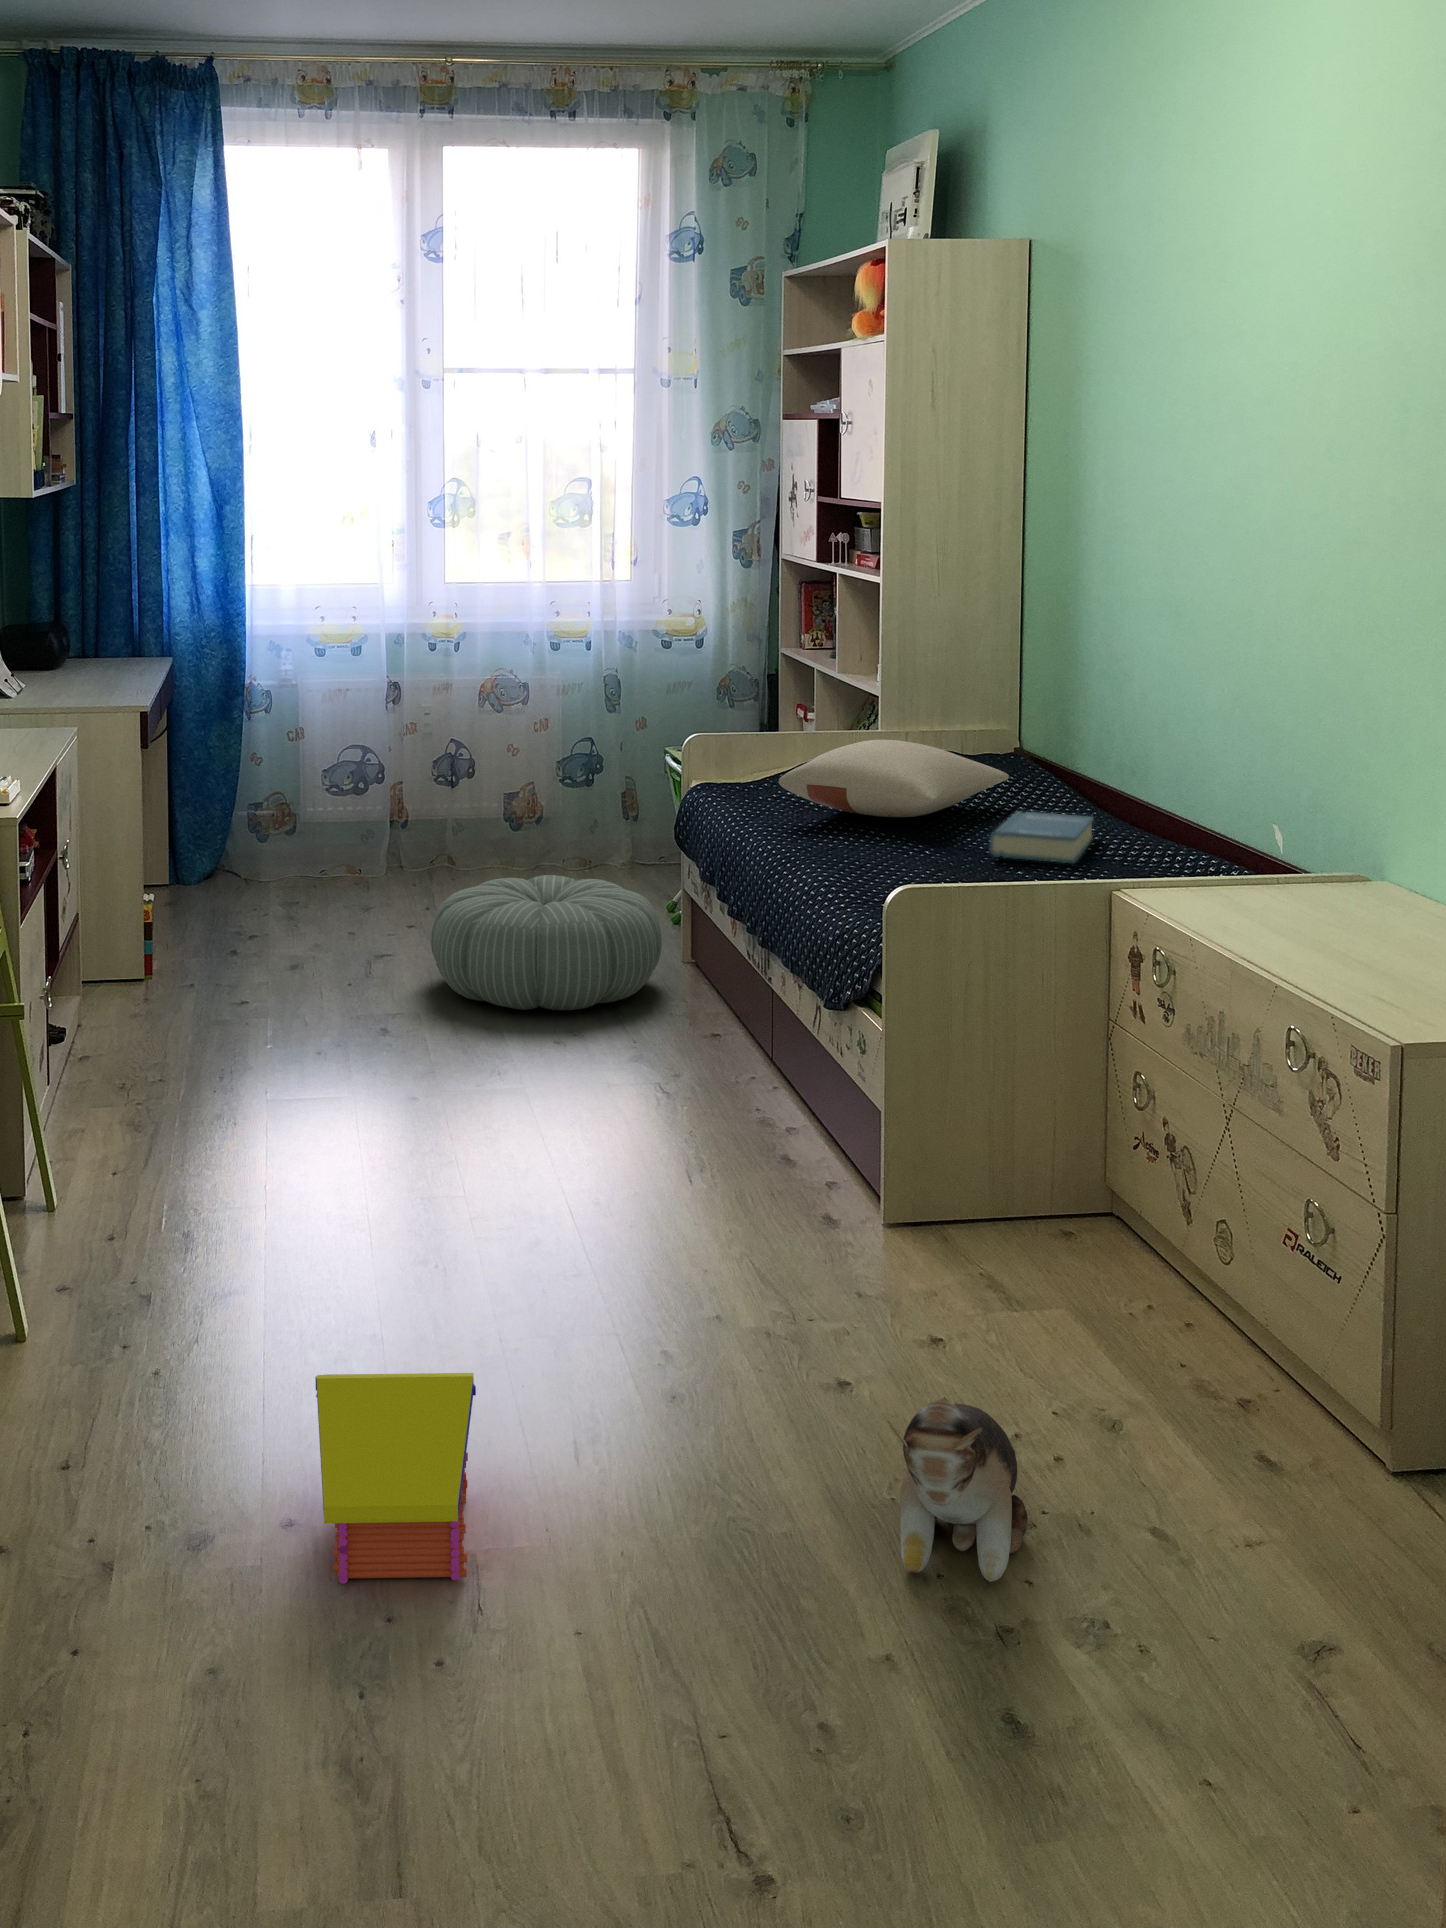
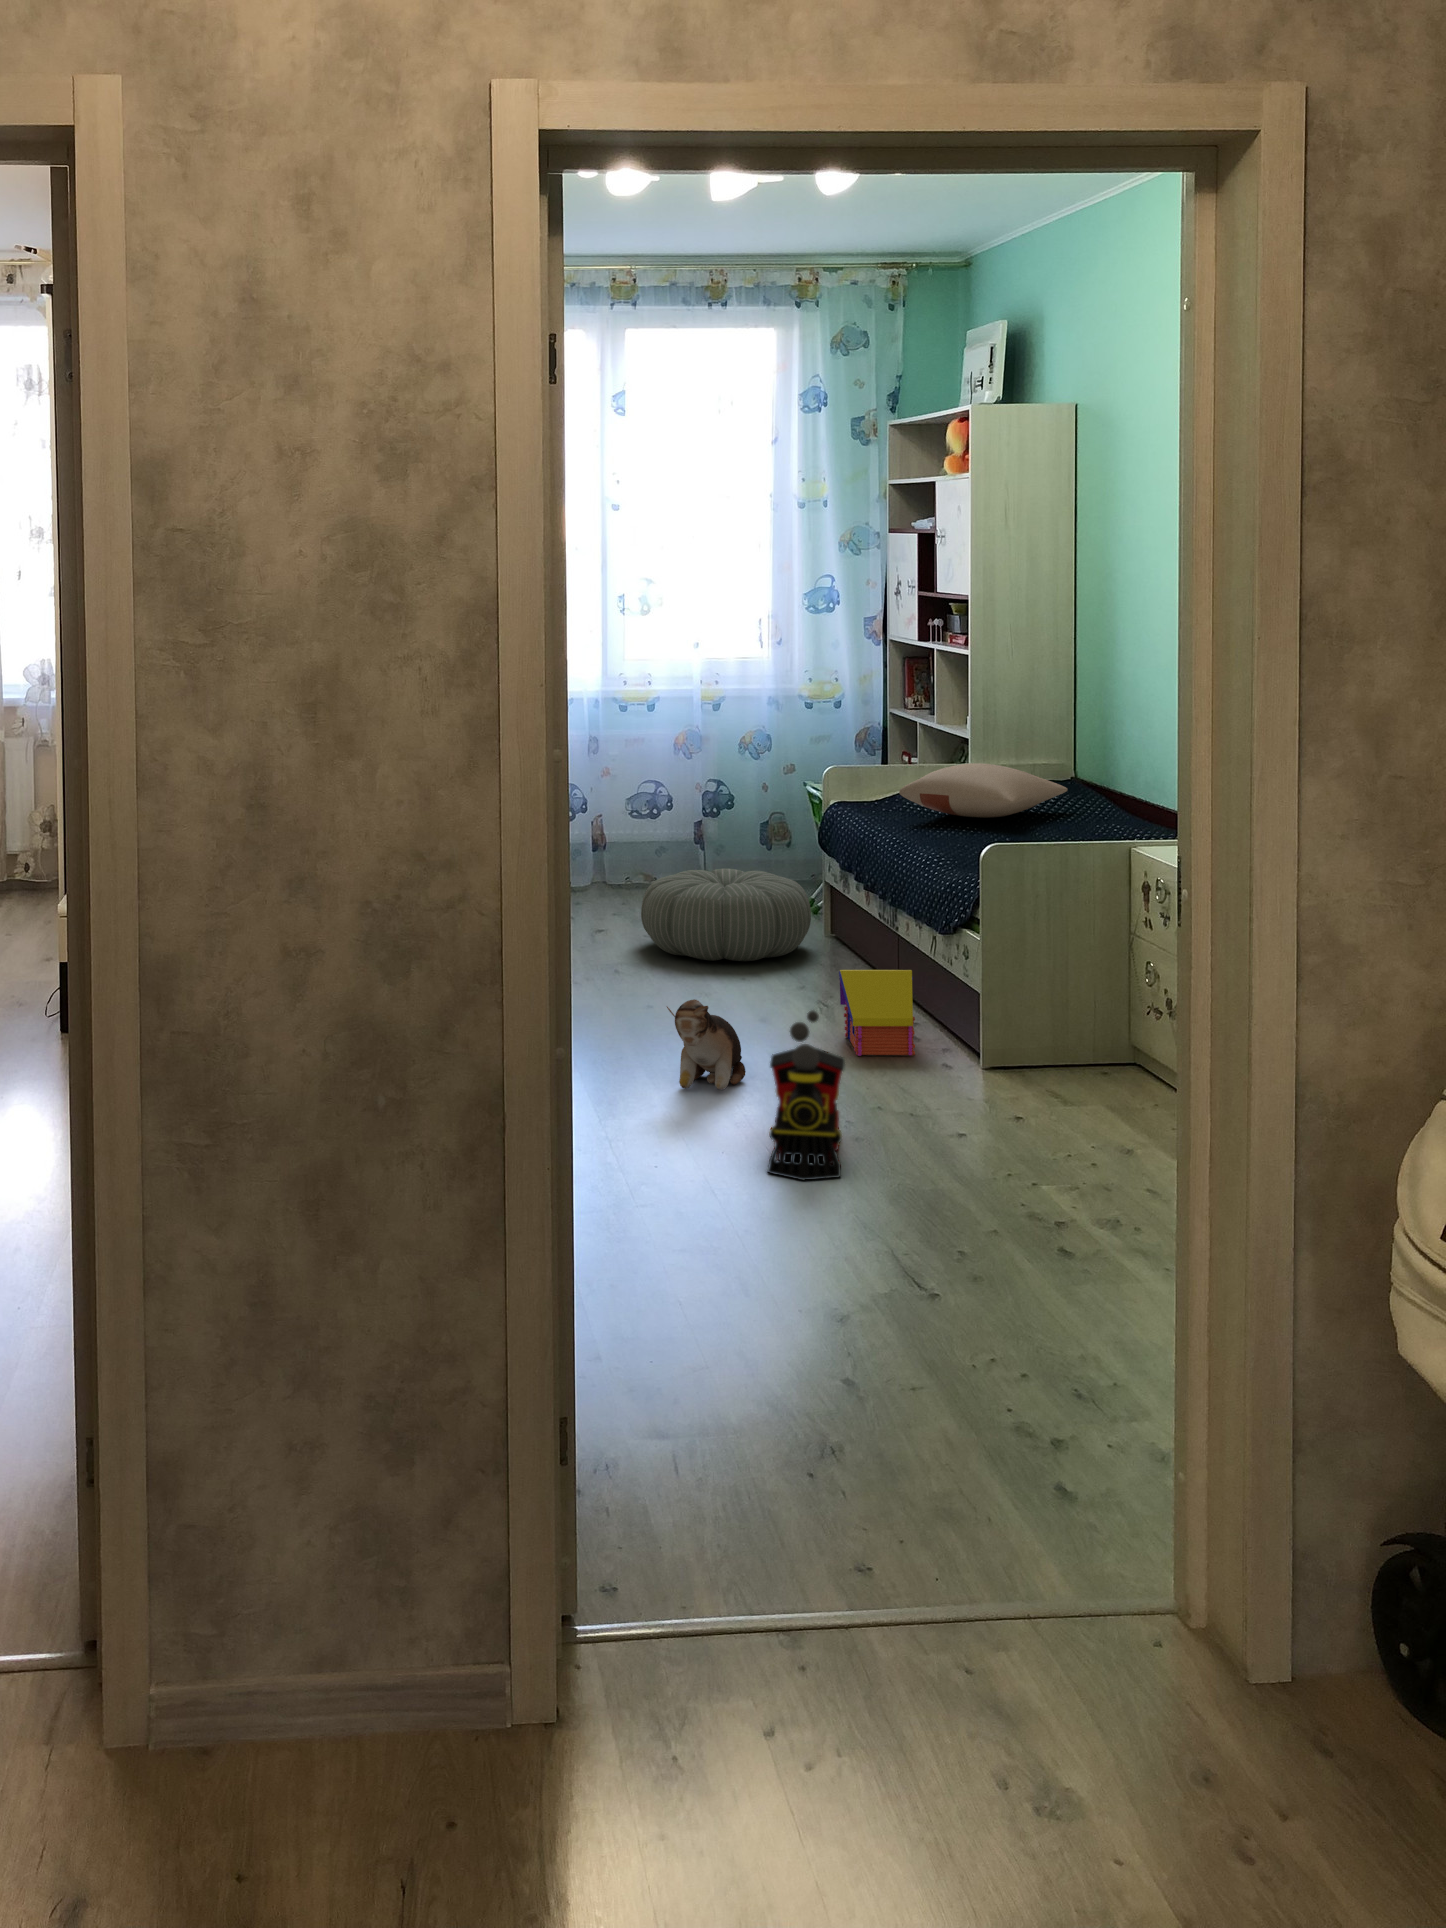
hardback book: present [989,811,1094,863] -> none [1053,810,1129,842]
toy train: none [532,1180,668,1474] -> present [768,1011,845,1180]
toy house: present [315,1373,476,1584] -> present [839,970,915,1056]
plush toy: present [888,1397,1028,1582] -> present [667,999,746,1090]

